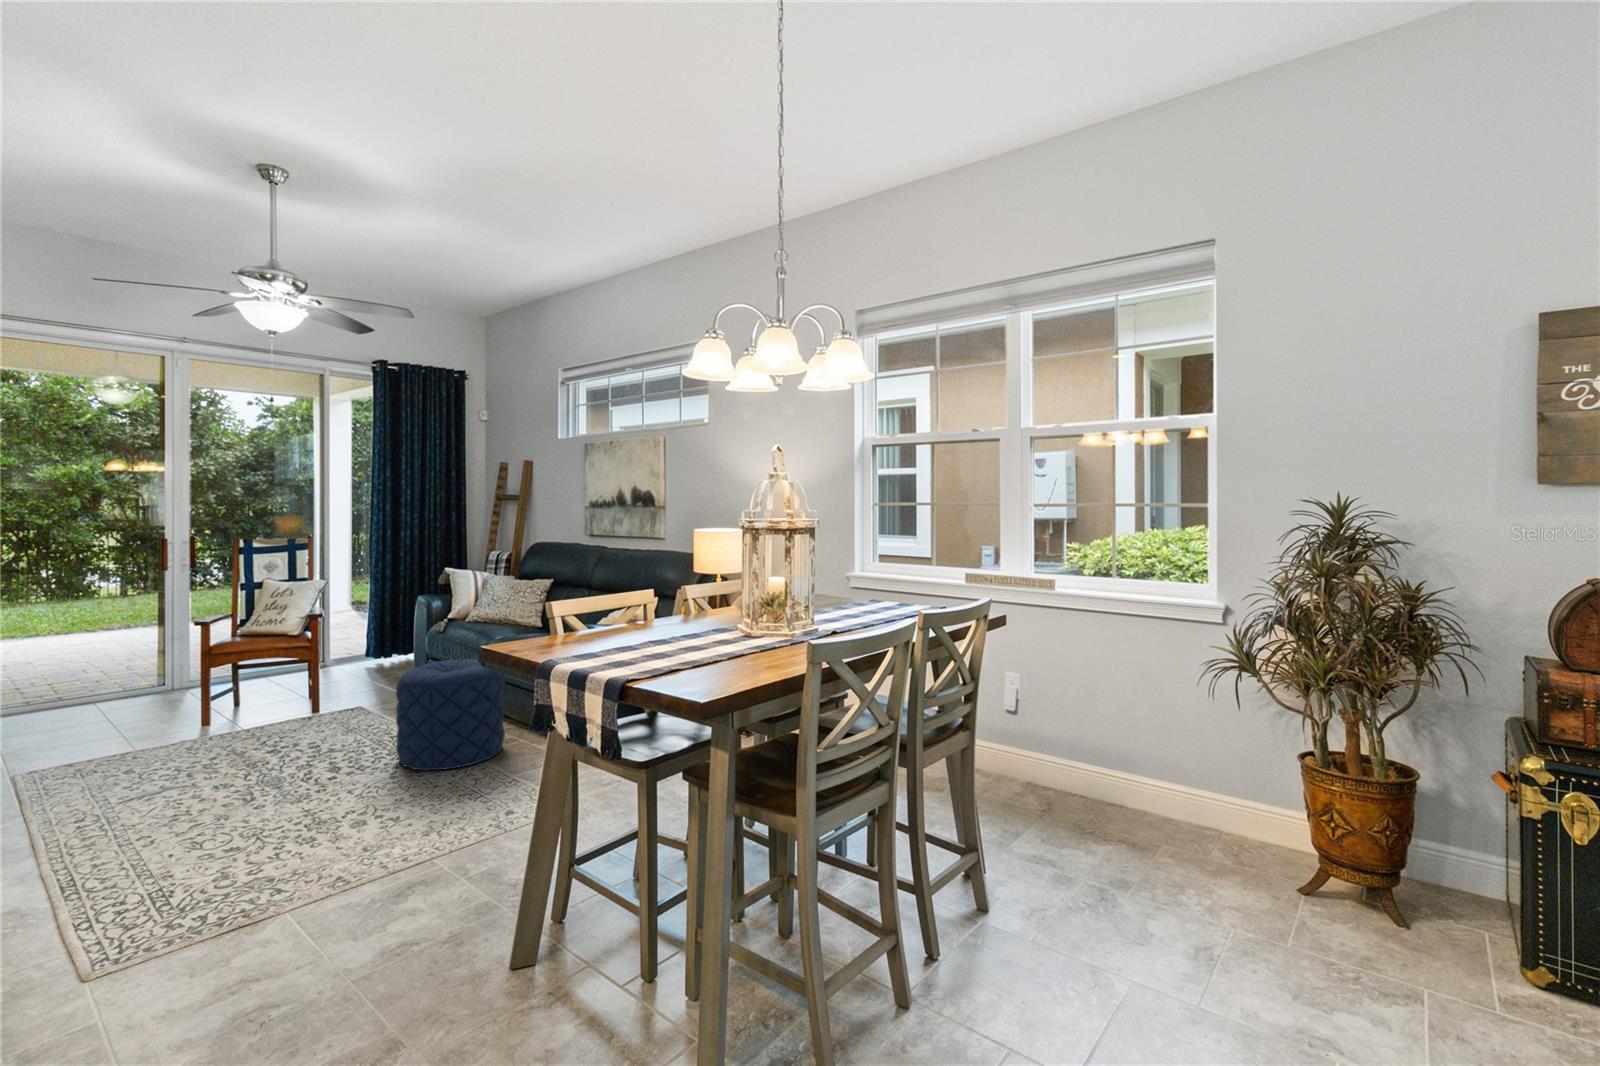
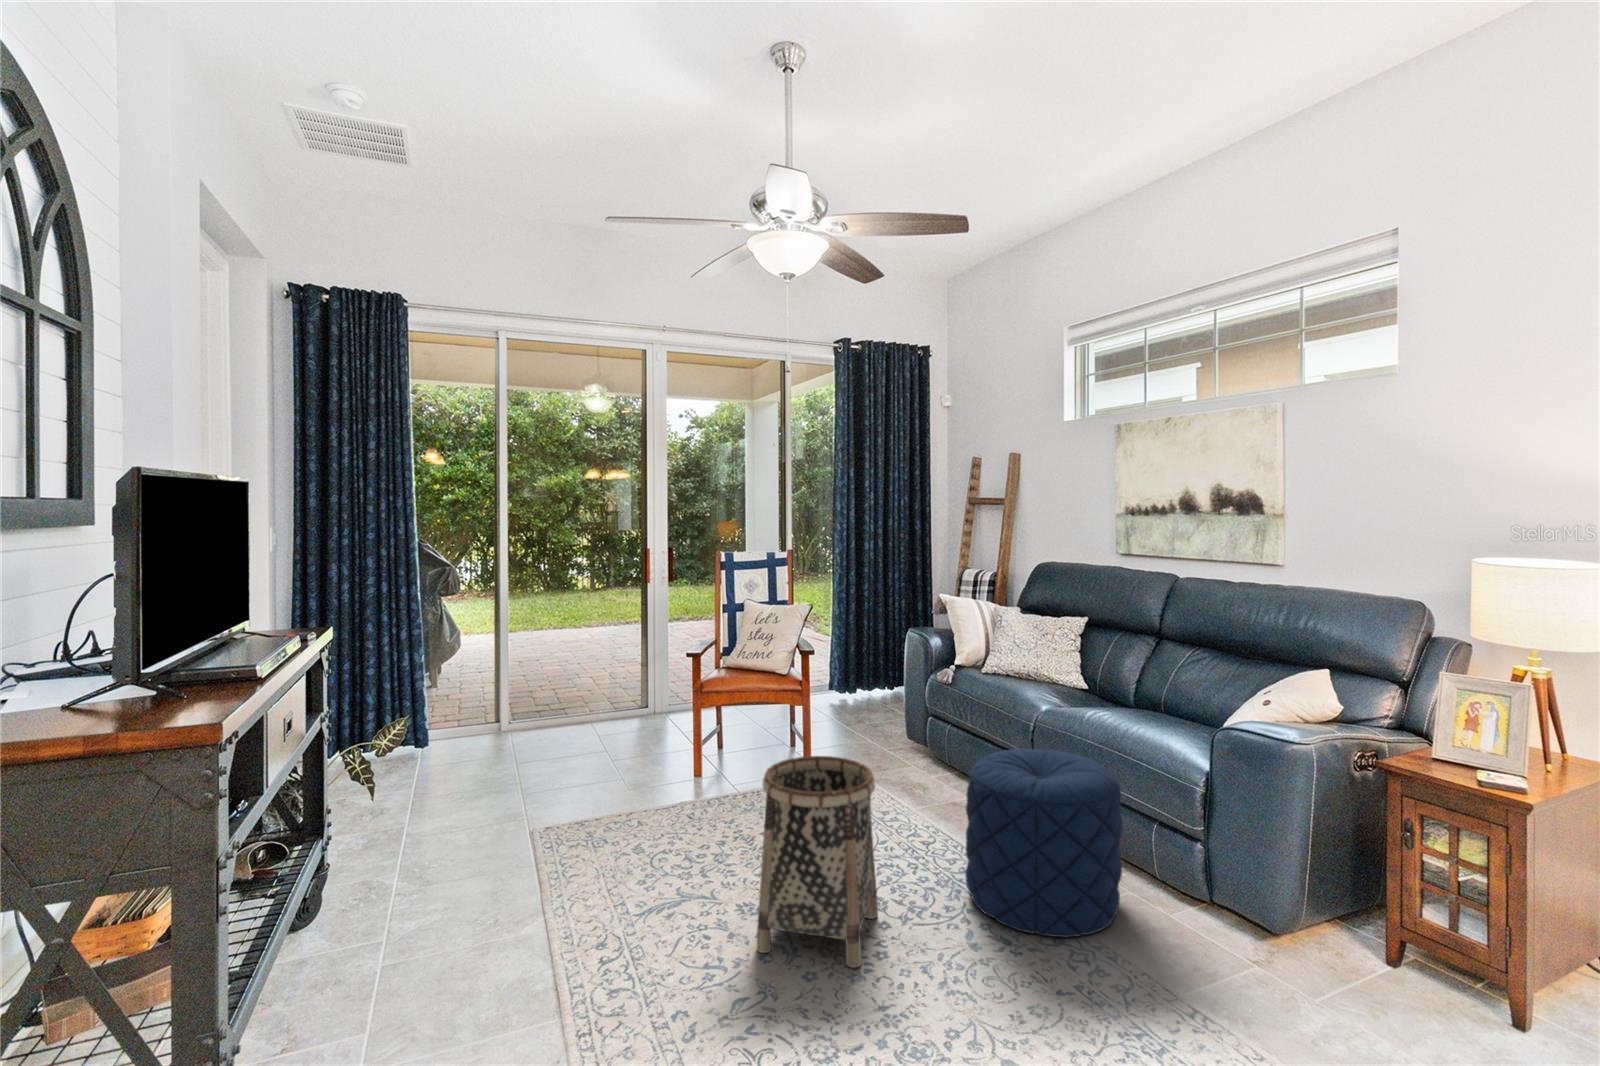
basket: none [201,673,319,810] -> present [757,756,878,968]

